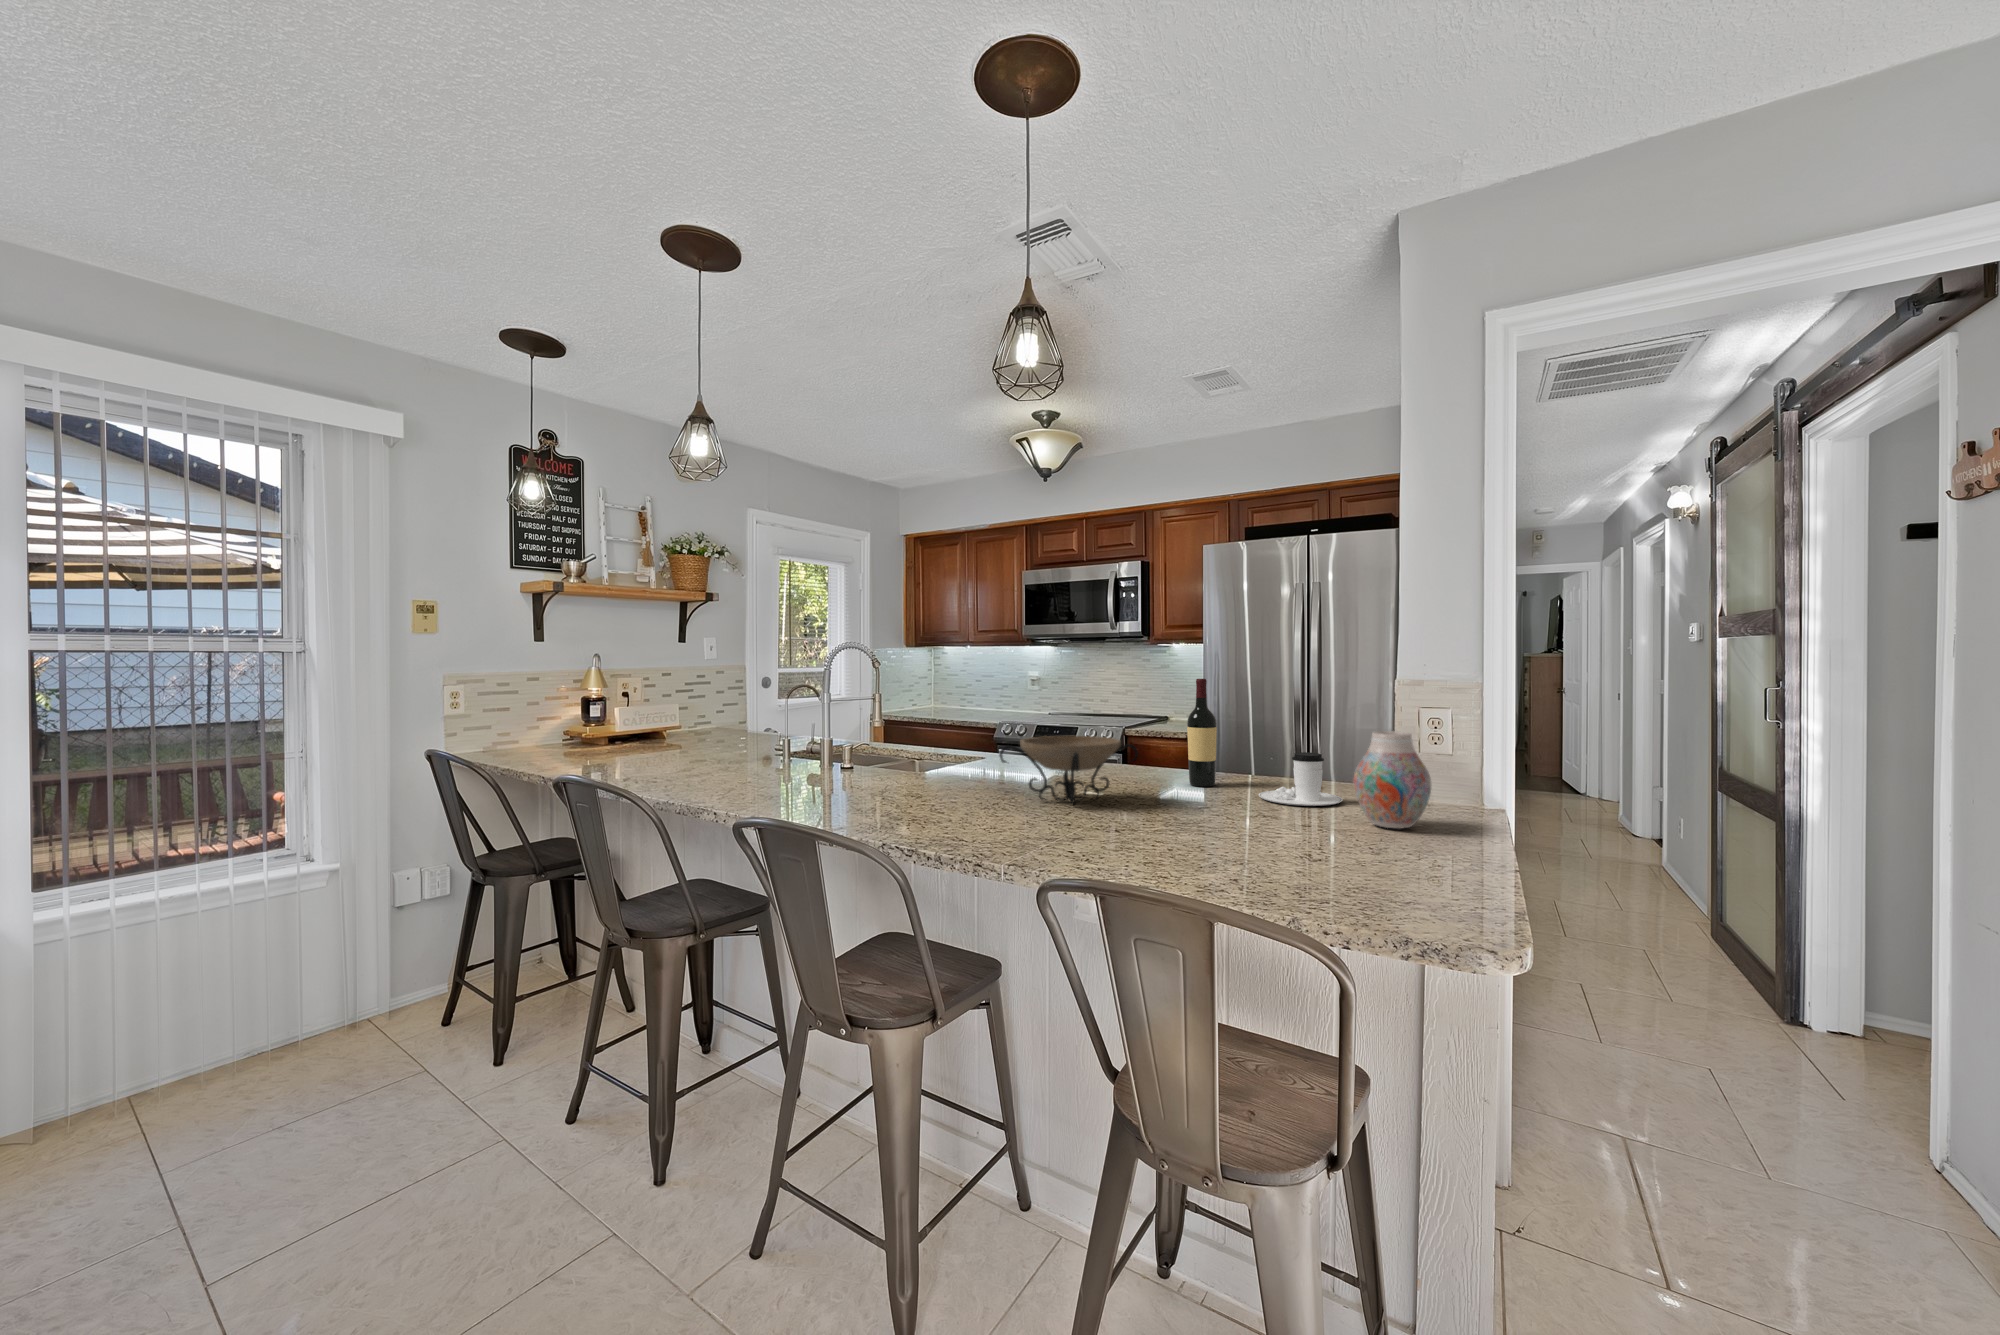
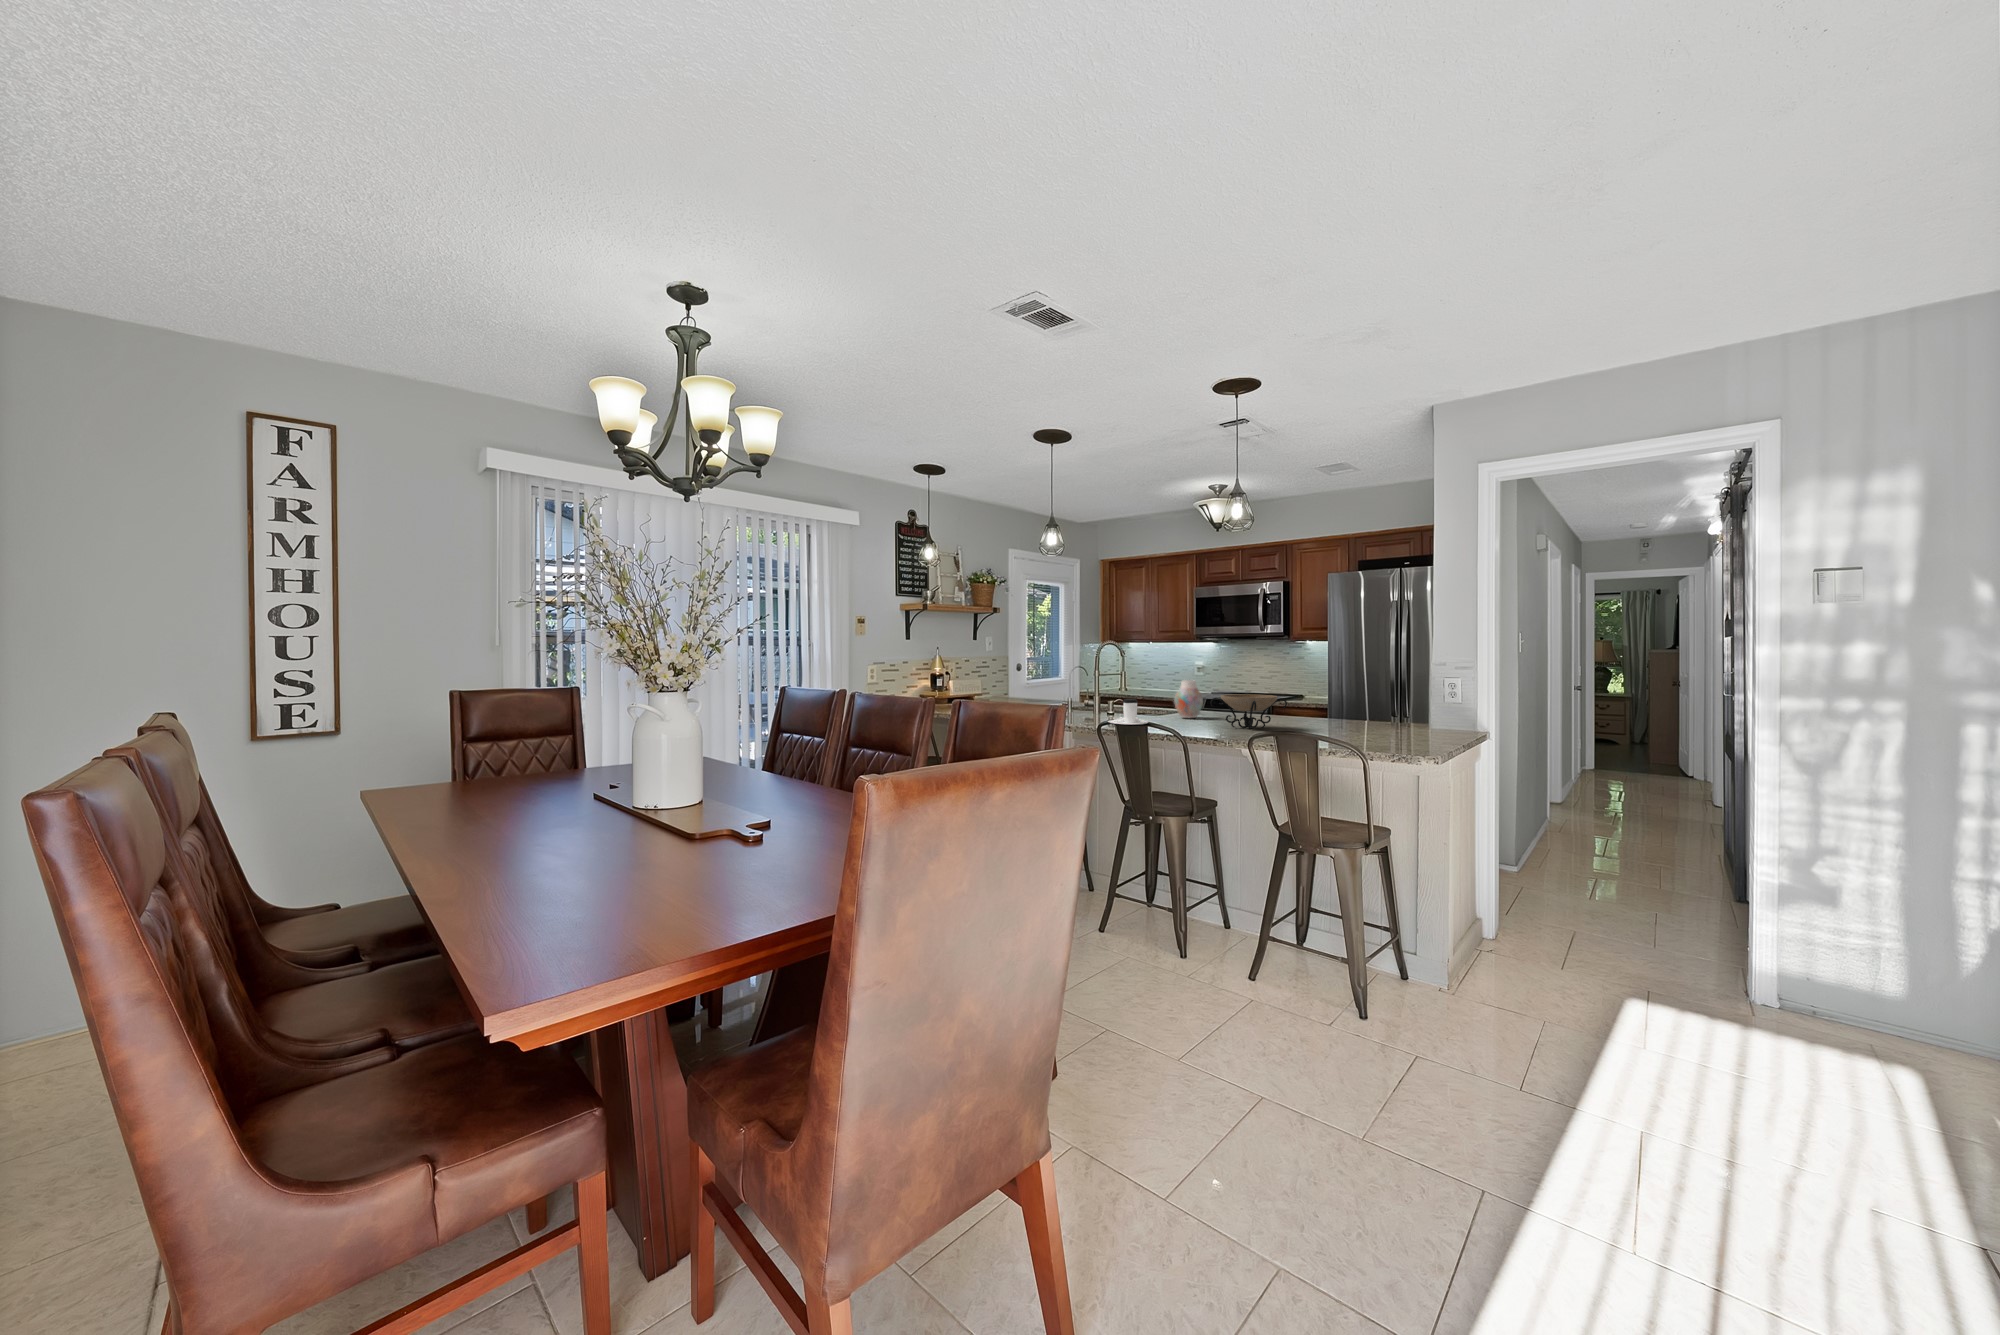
wine bottle: present [1187,679,1217,787] -> none [1316,664,1333,725]
vase: present [1353,731,1431,828] -> present [1174,680,1203,718]
coffee cup: present [1259,752,1343,806] -> present [1108,699,1148,725]

